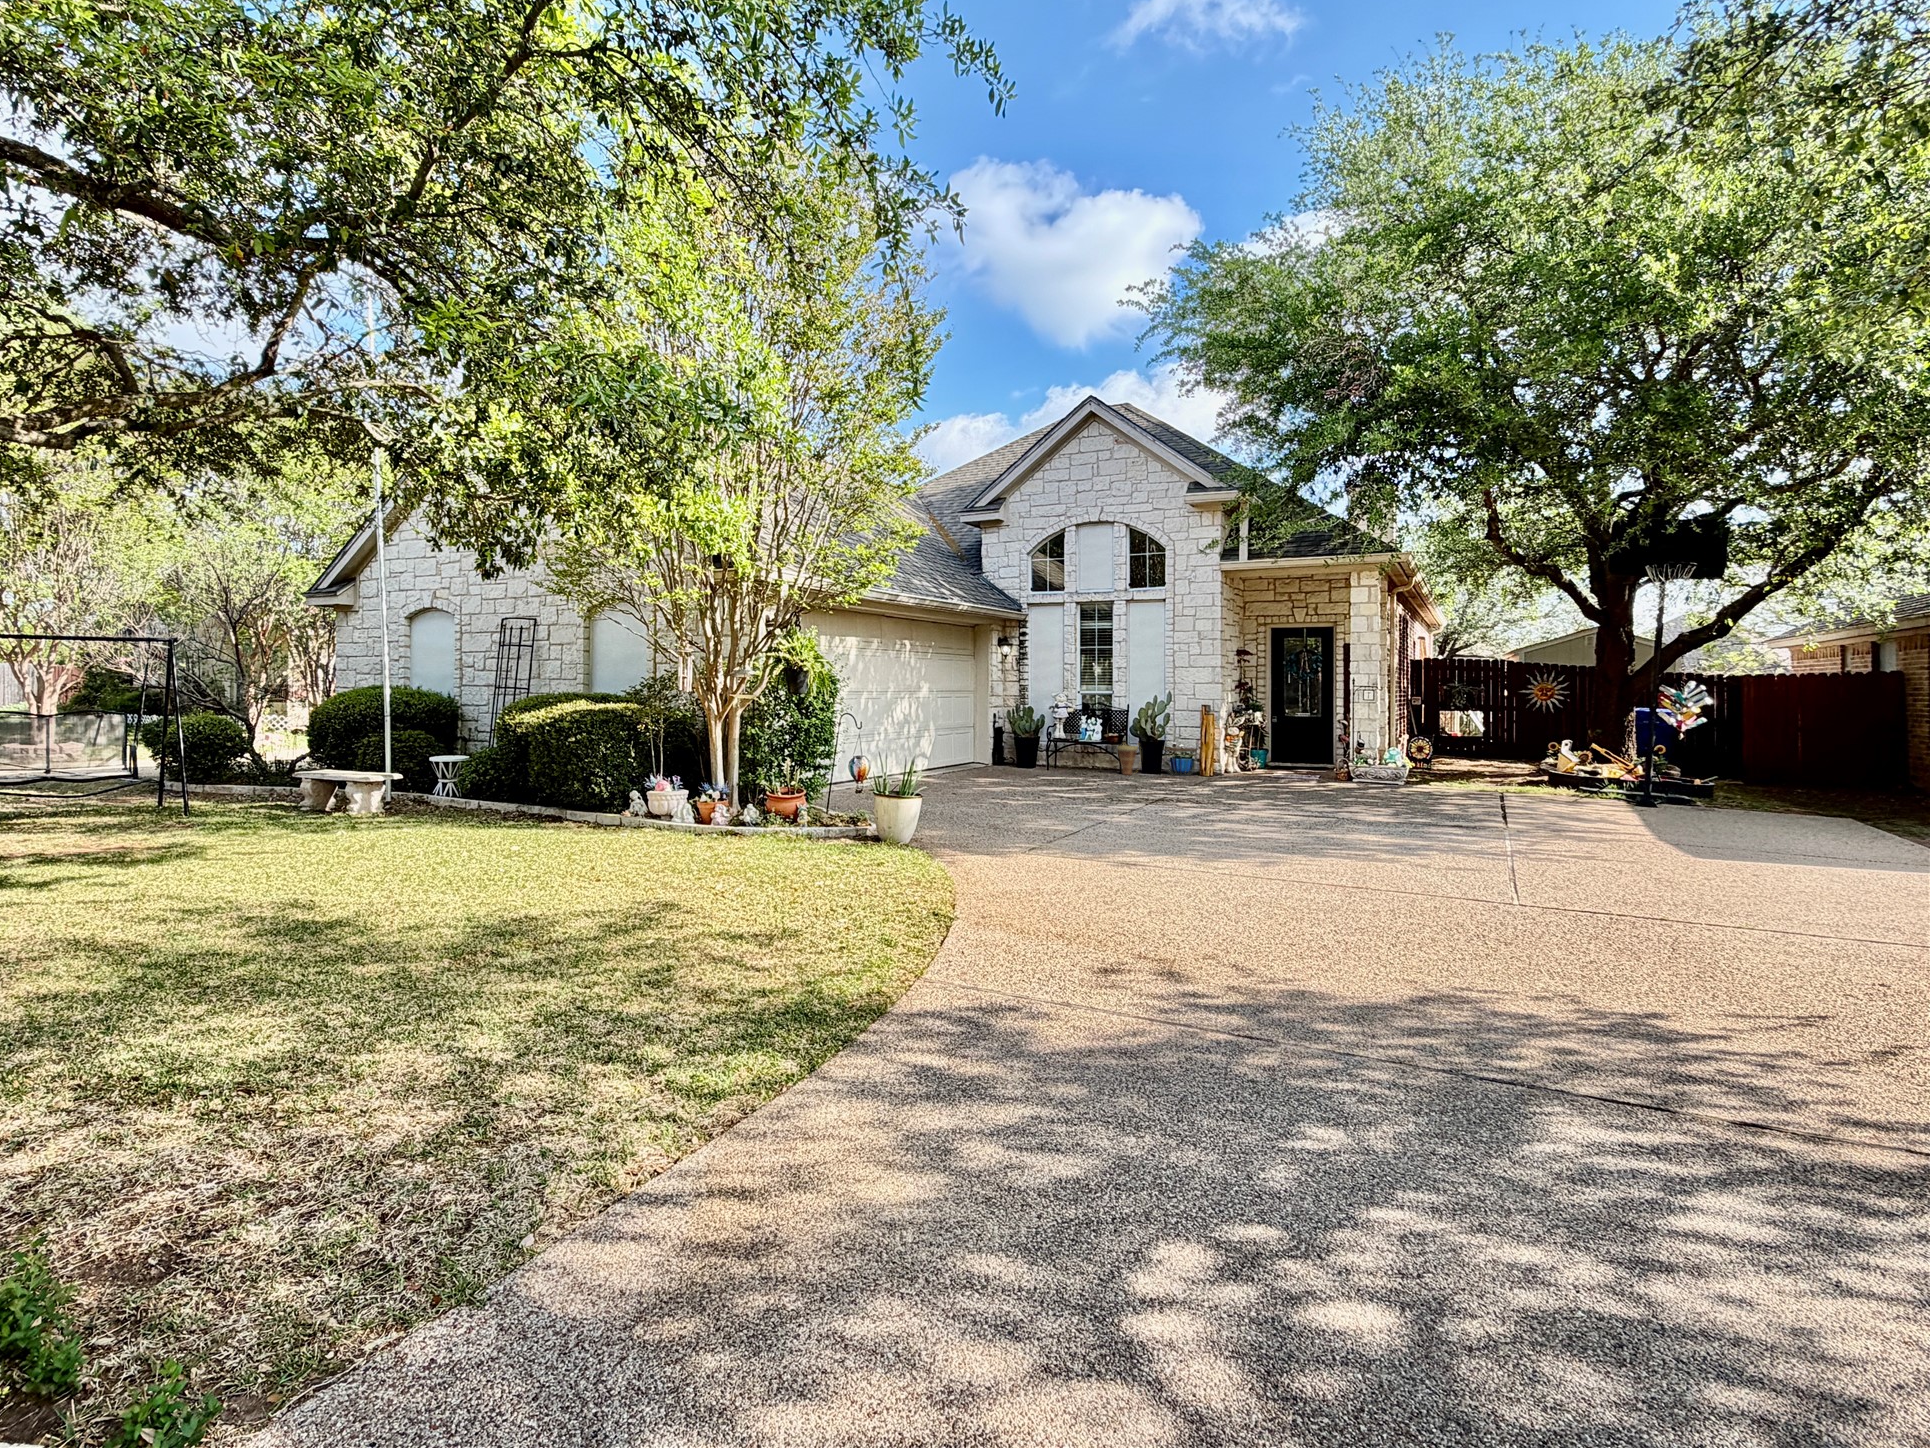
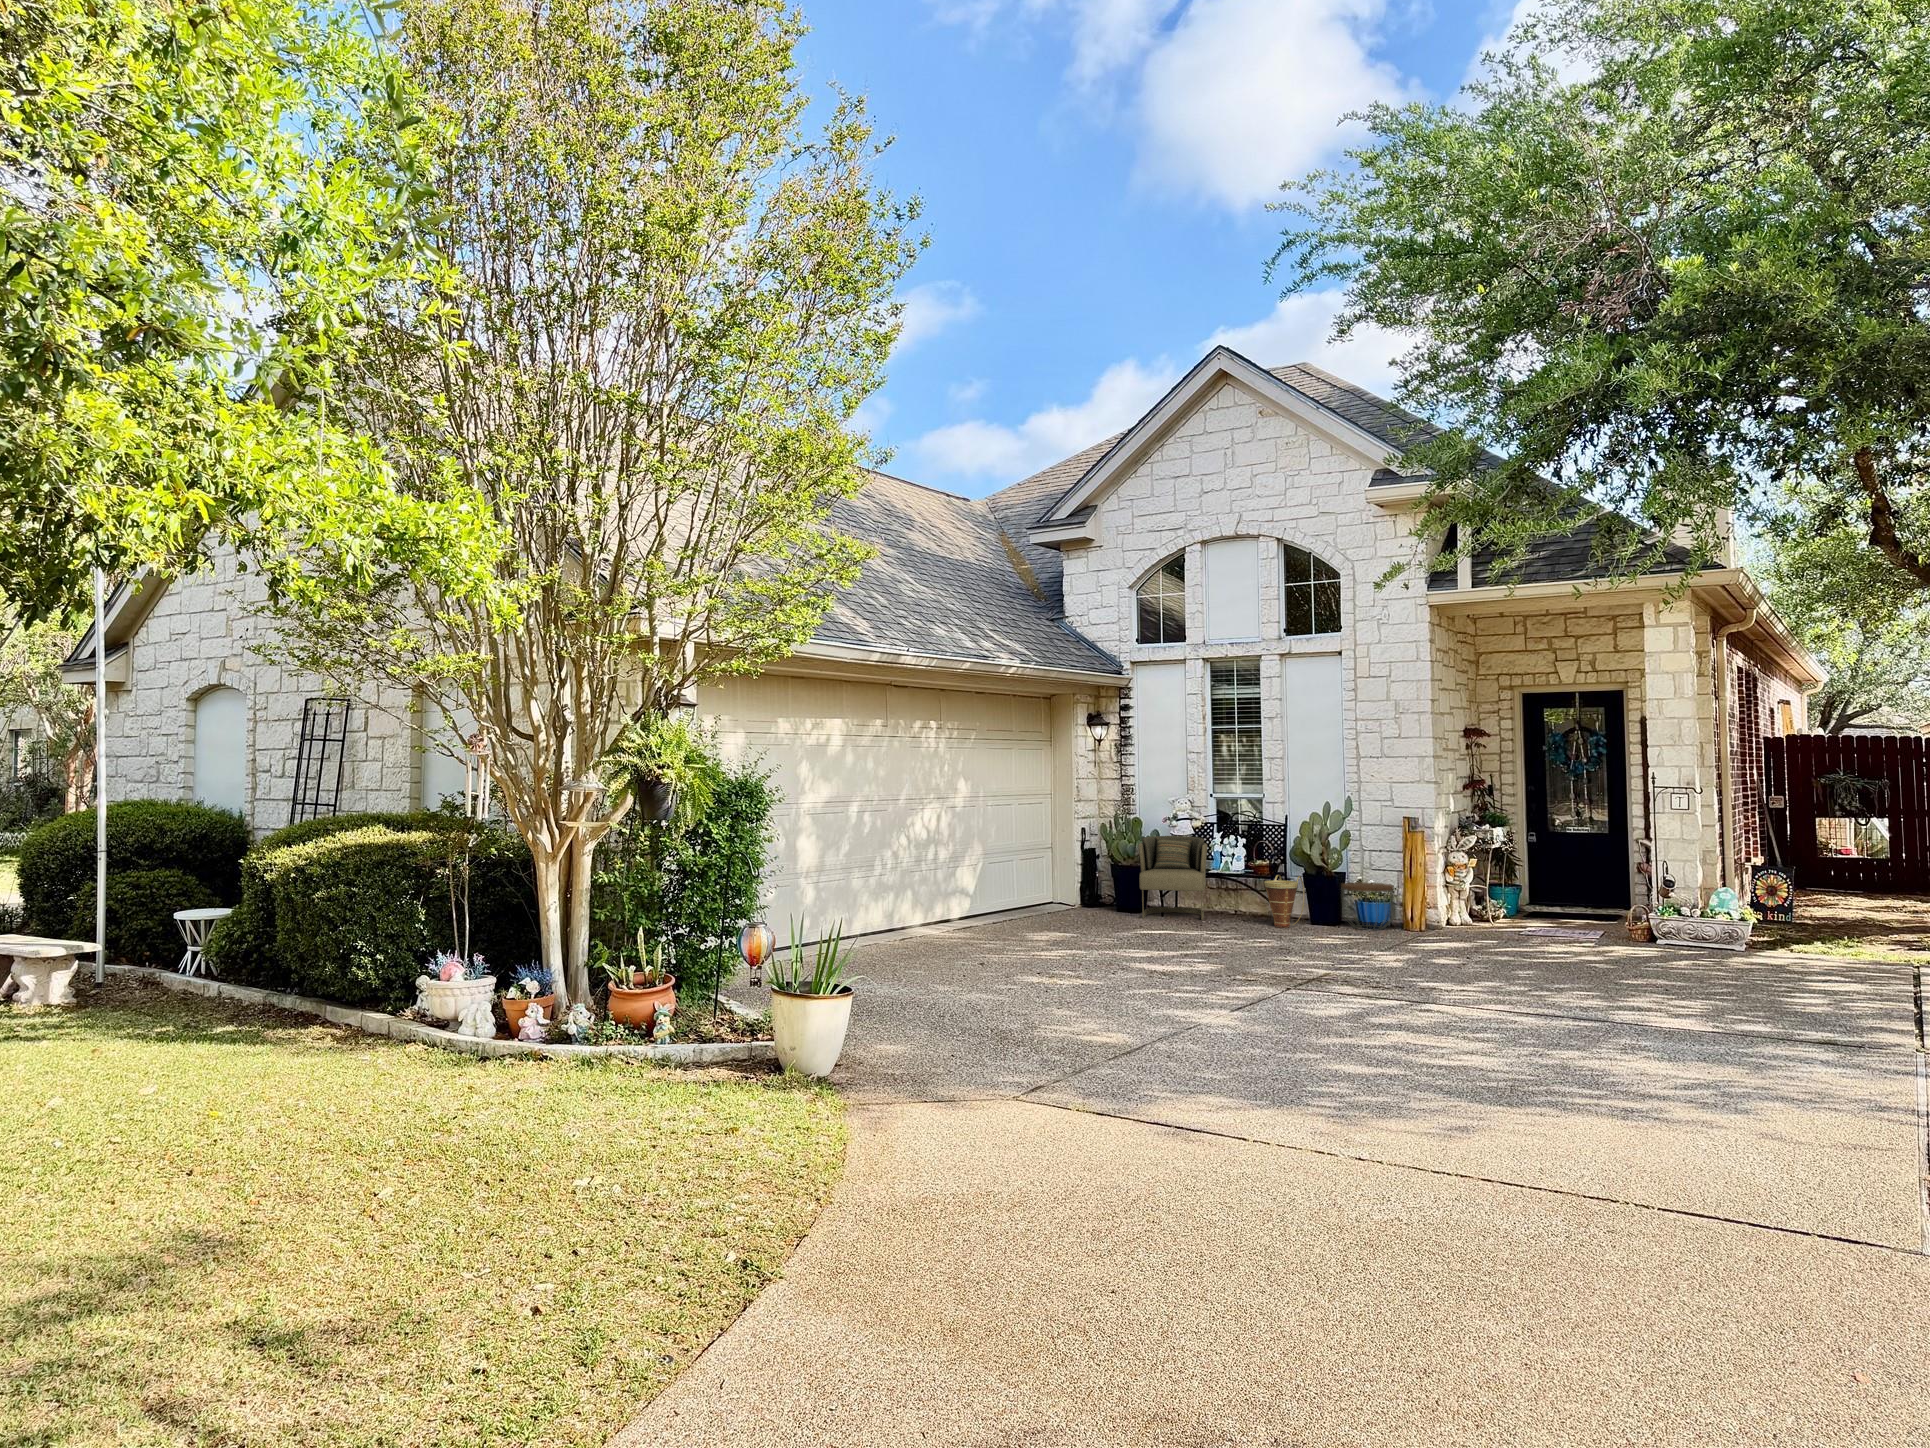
armchair: none [1034,718,1078,772] -> present [1138,836,1207,920]

